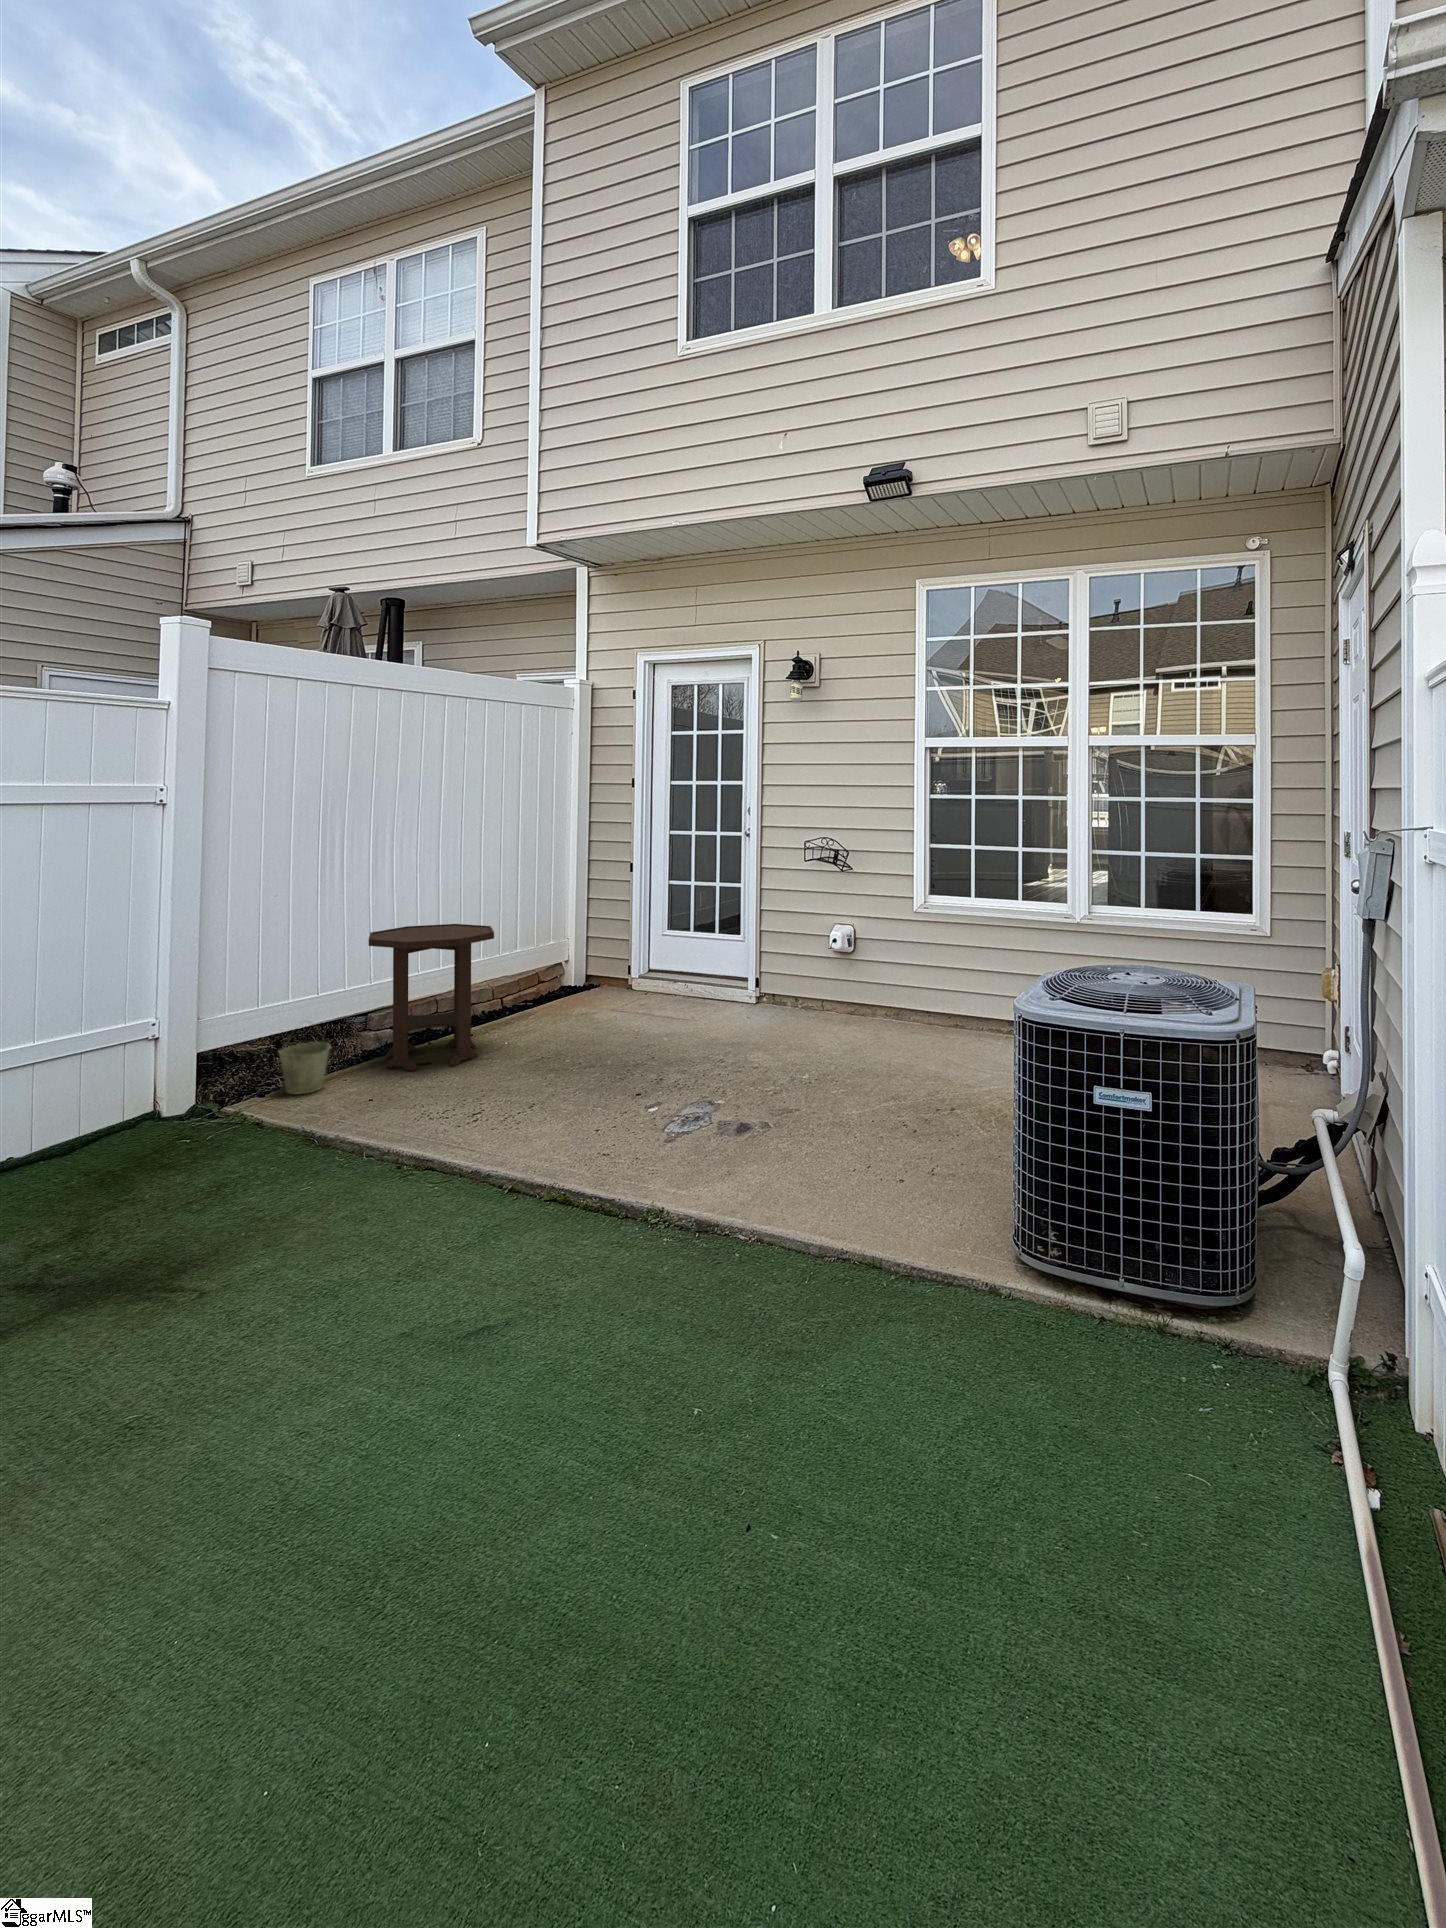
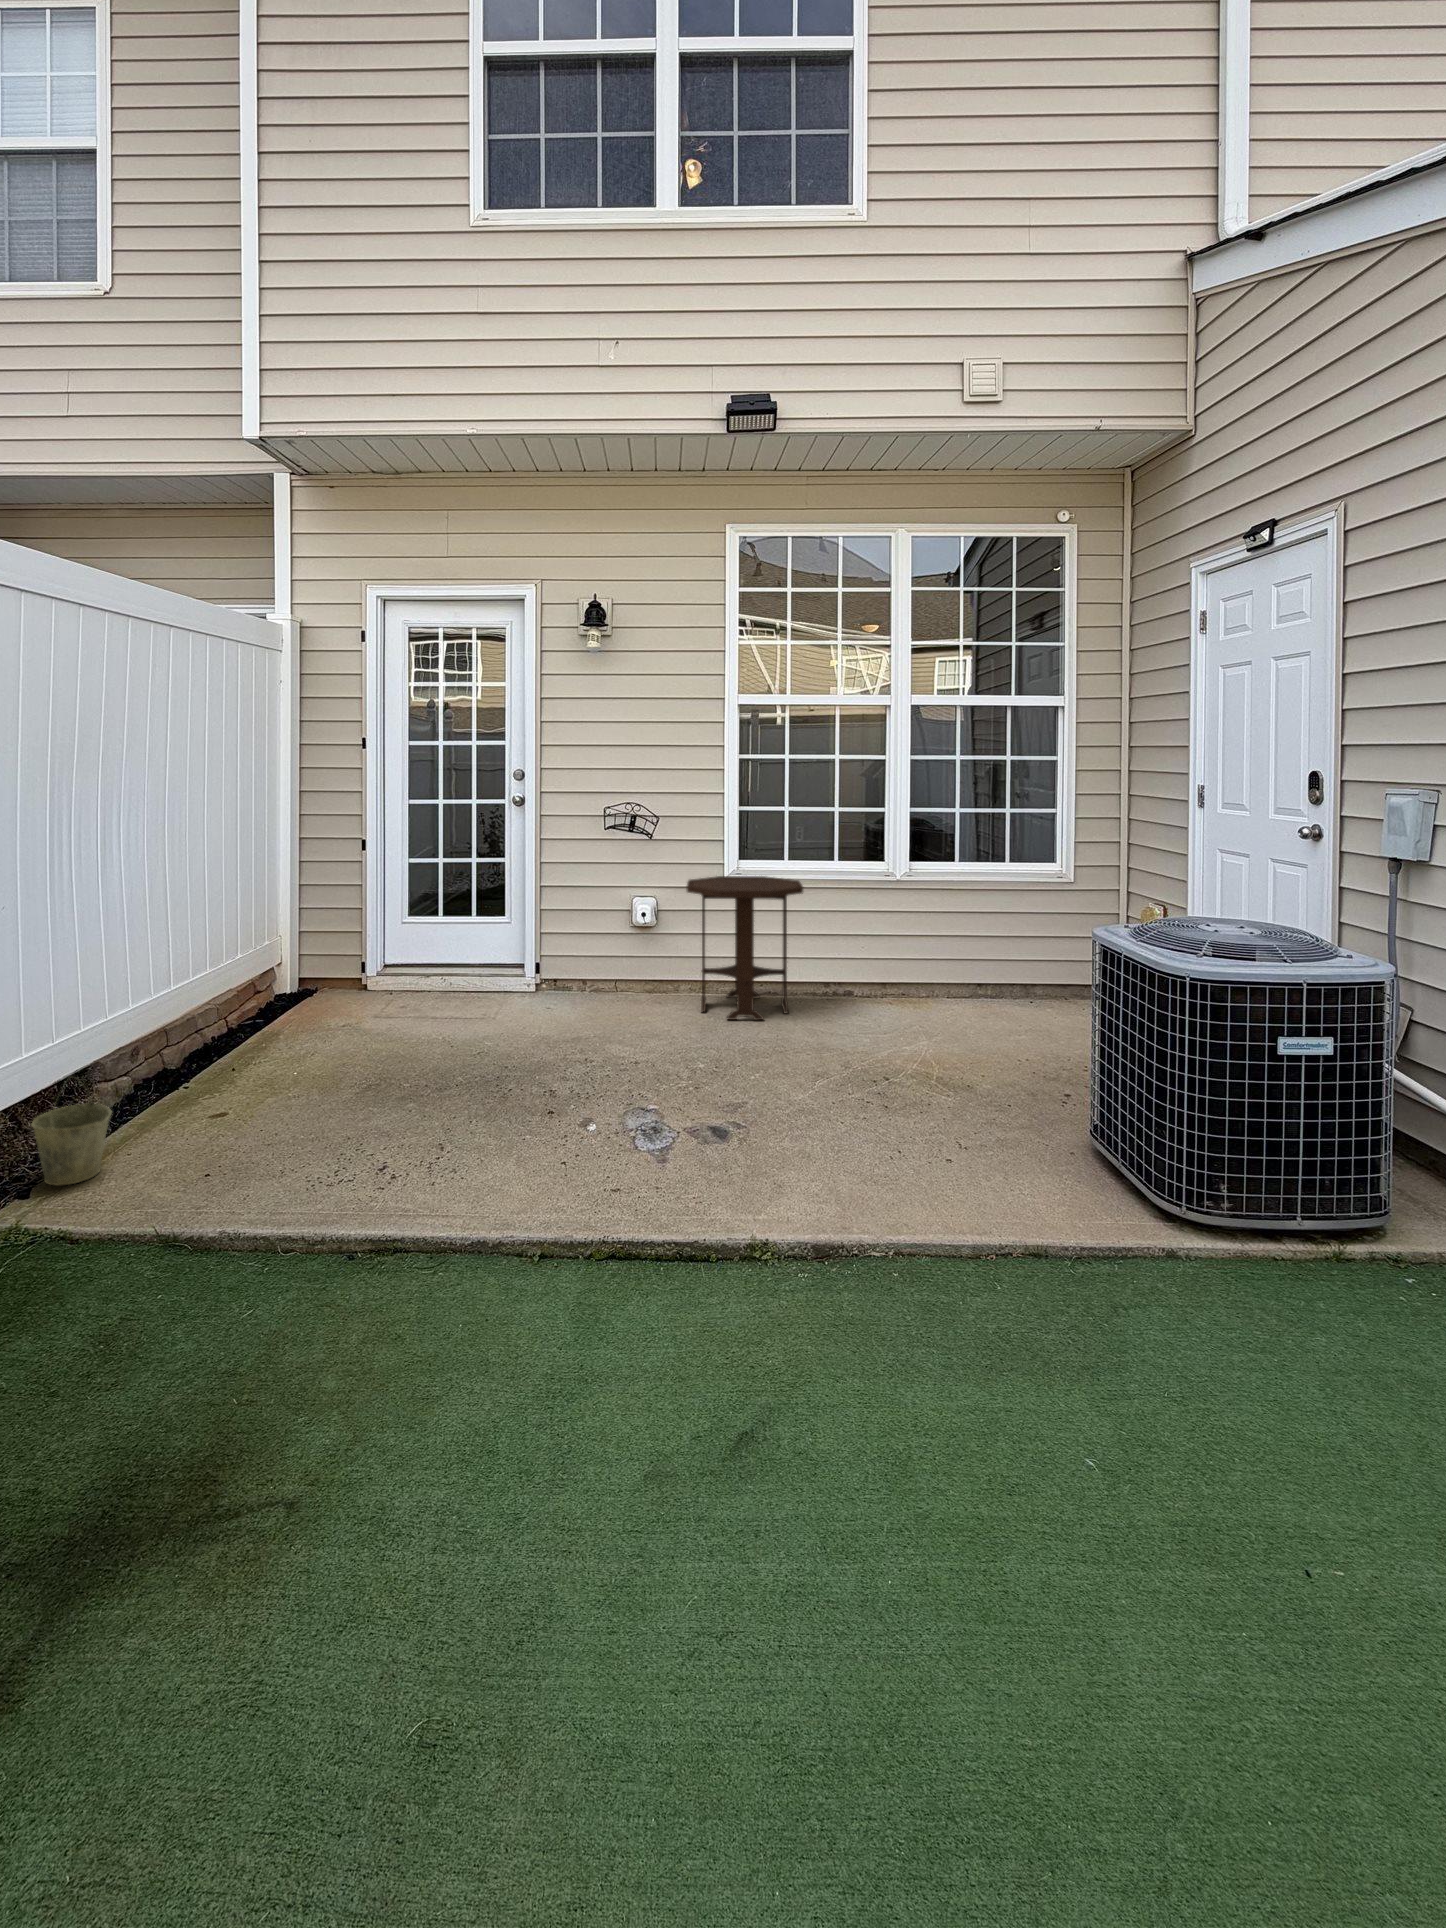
side table: present [369,924,494,1071] -> present [687,876,803,1020]

